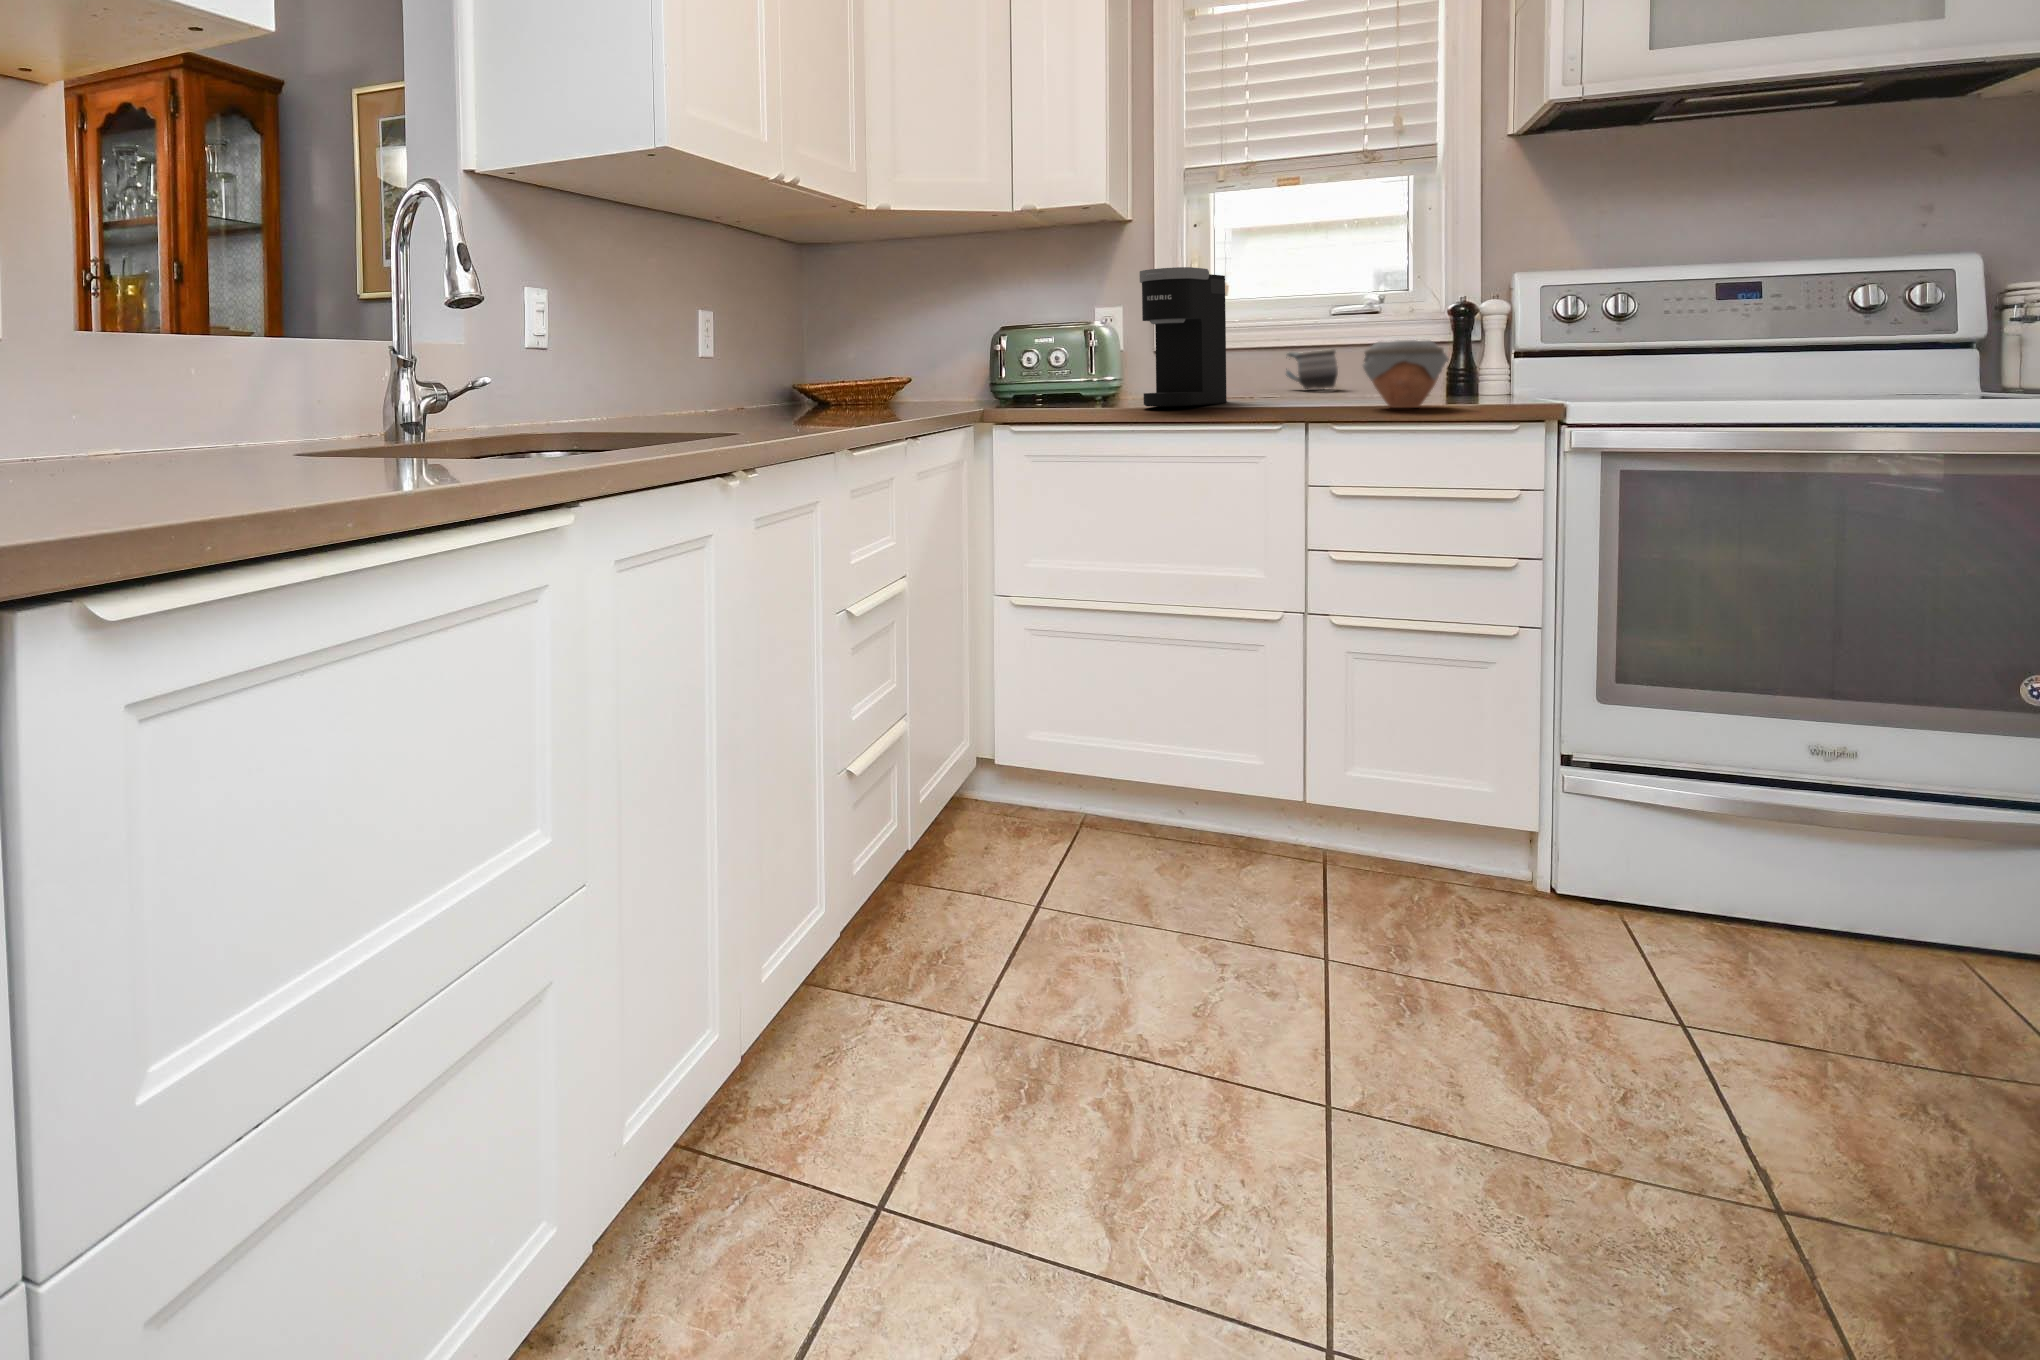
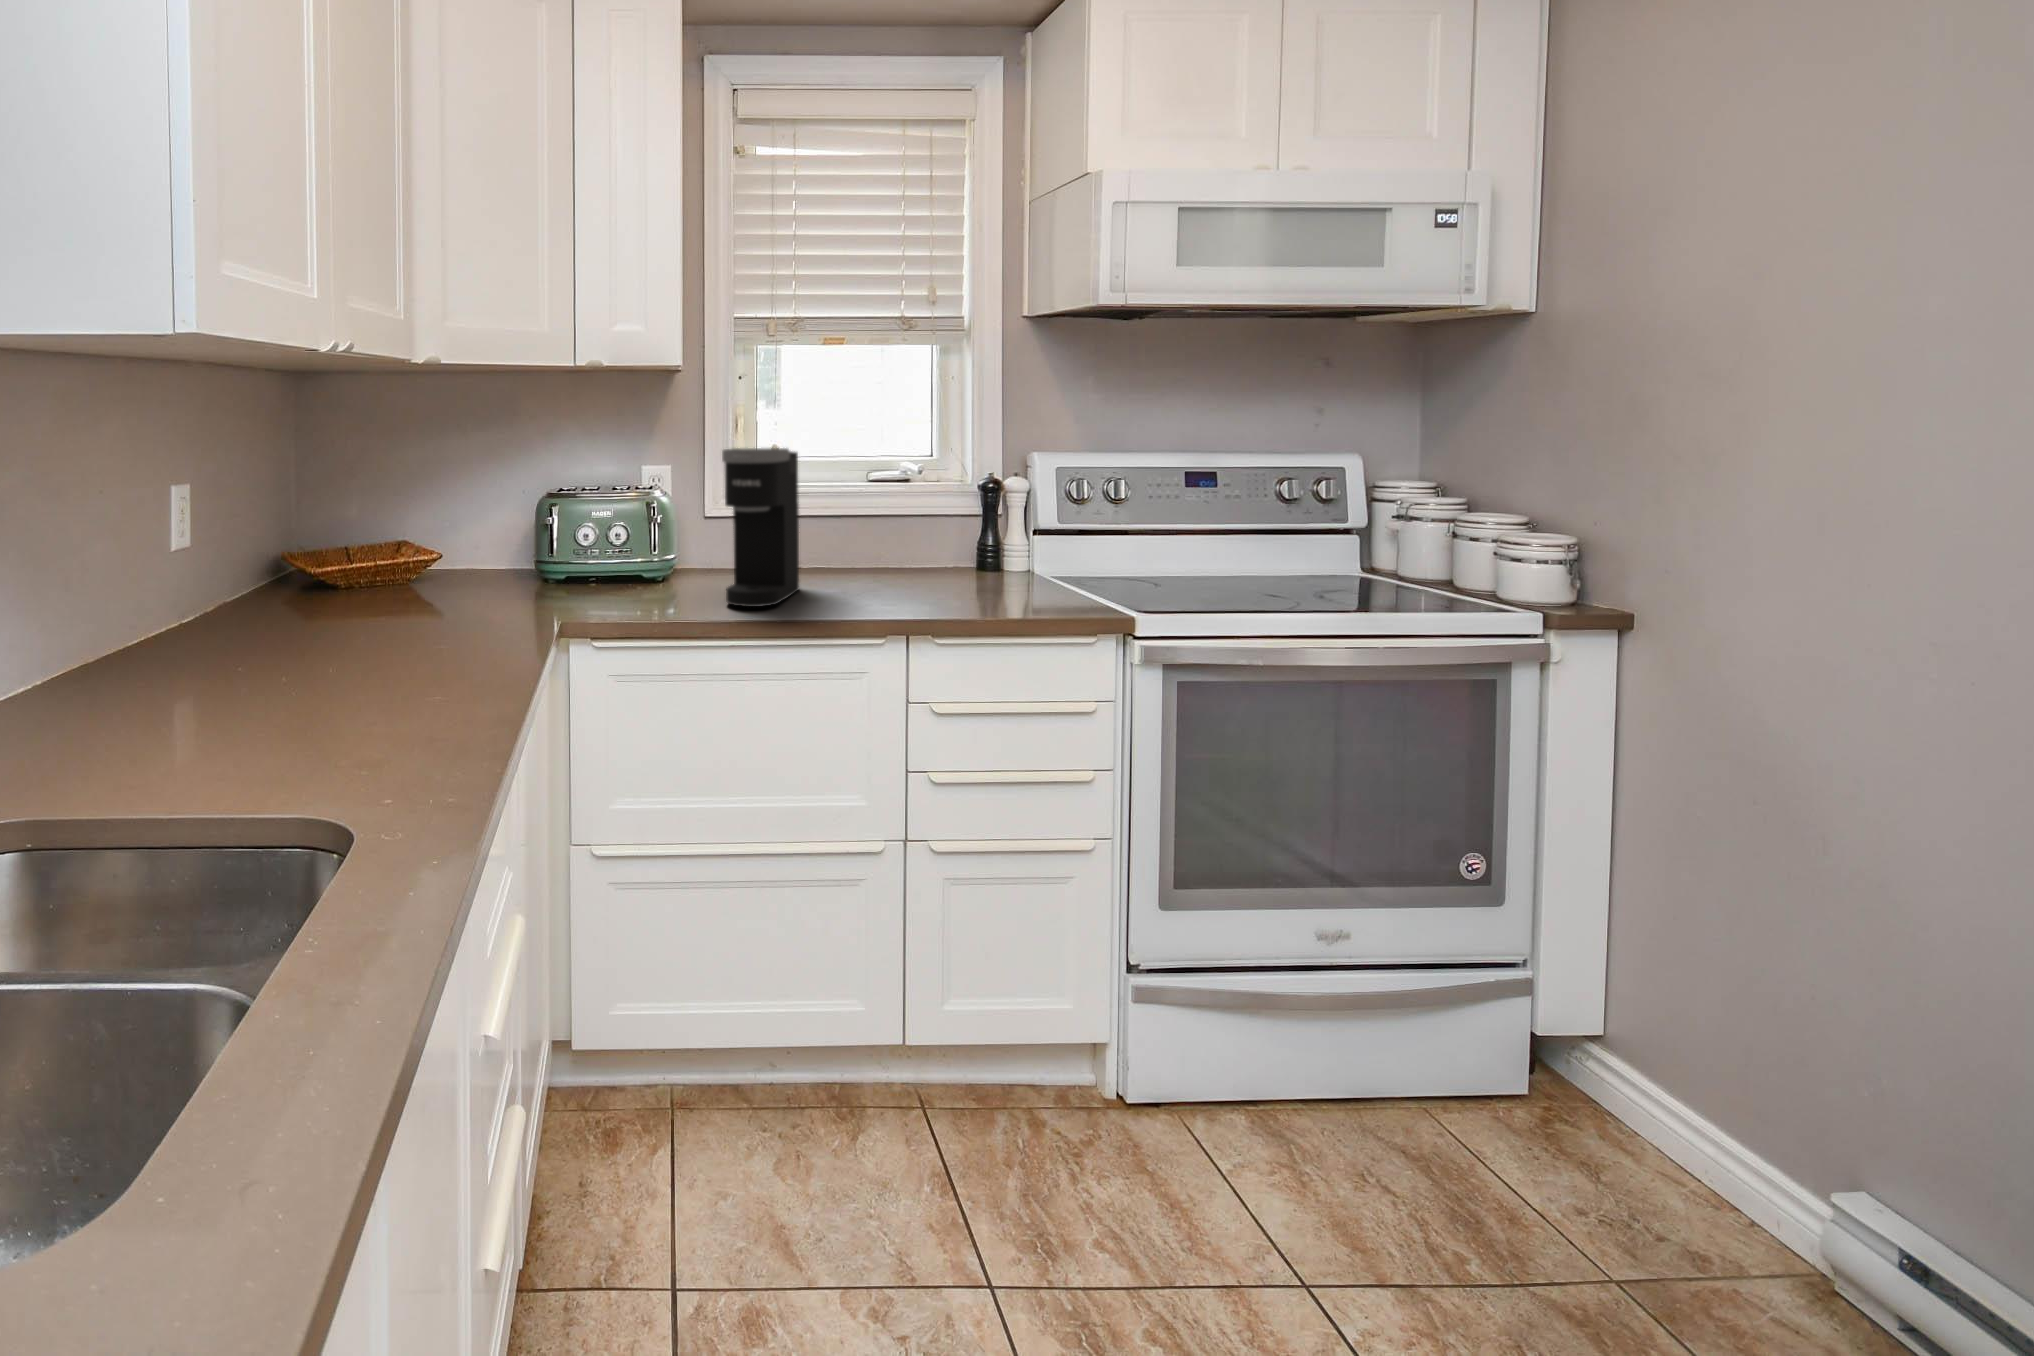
jar: present [1363,340,1449,408] -> none [947,539,1025,613]
mug: present [1286,350,1338,389] -> none [832,520,882,562]

